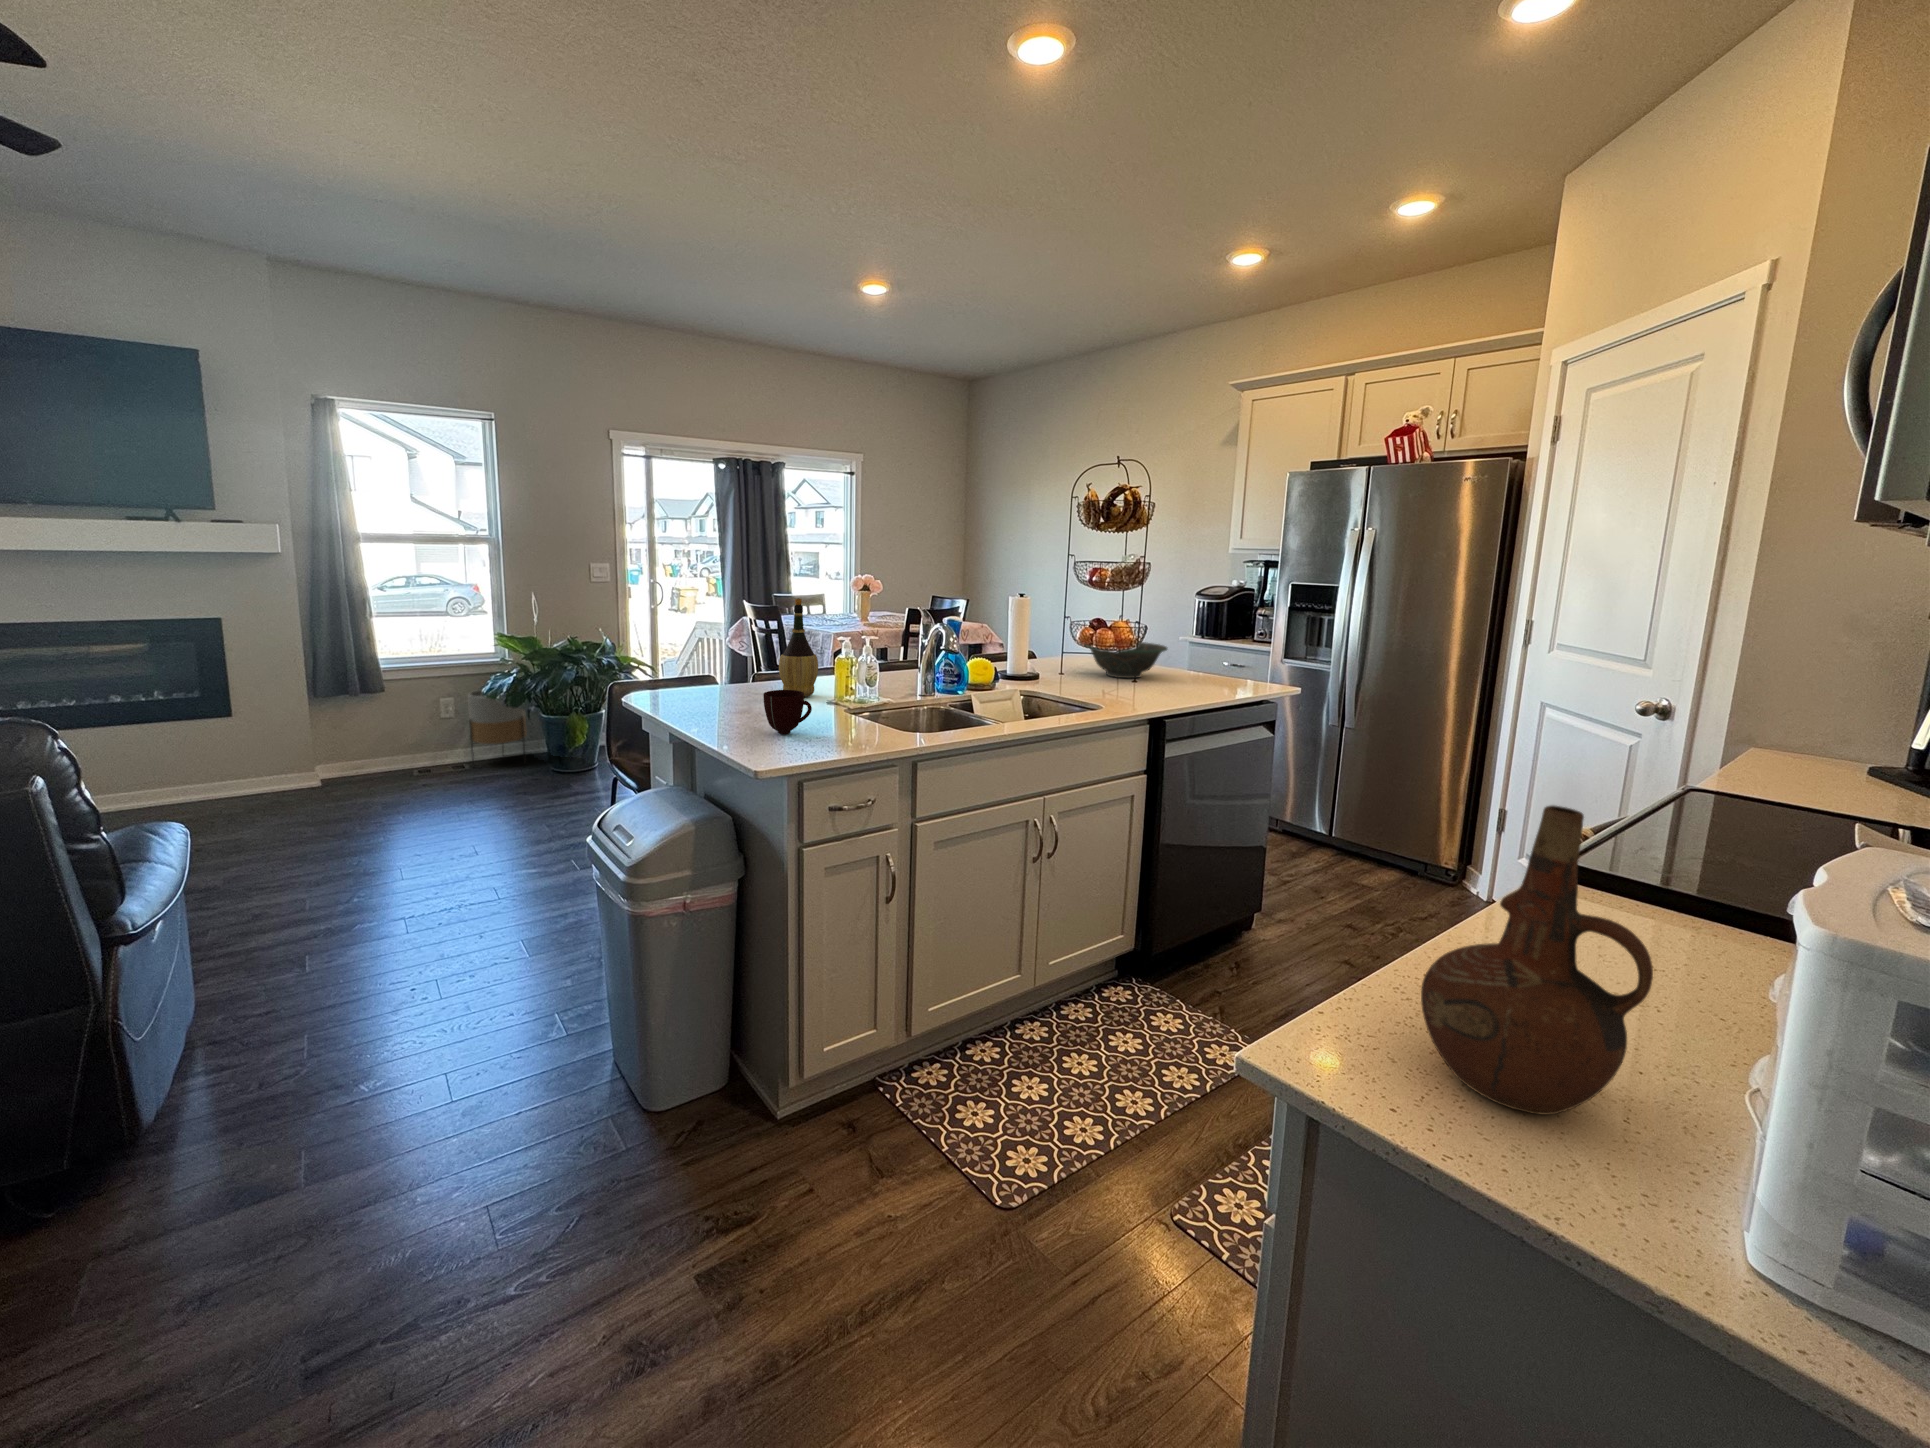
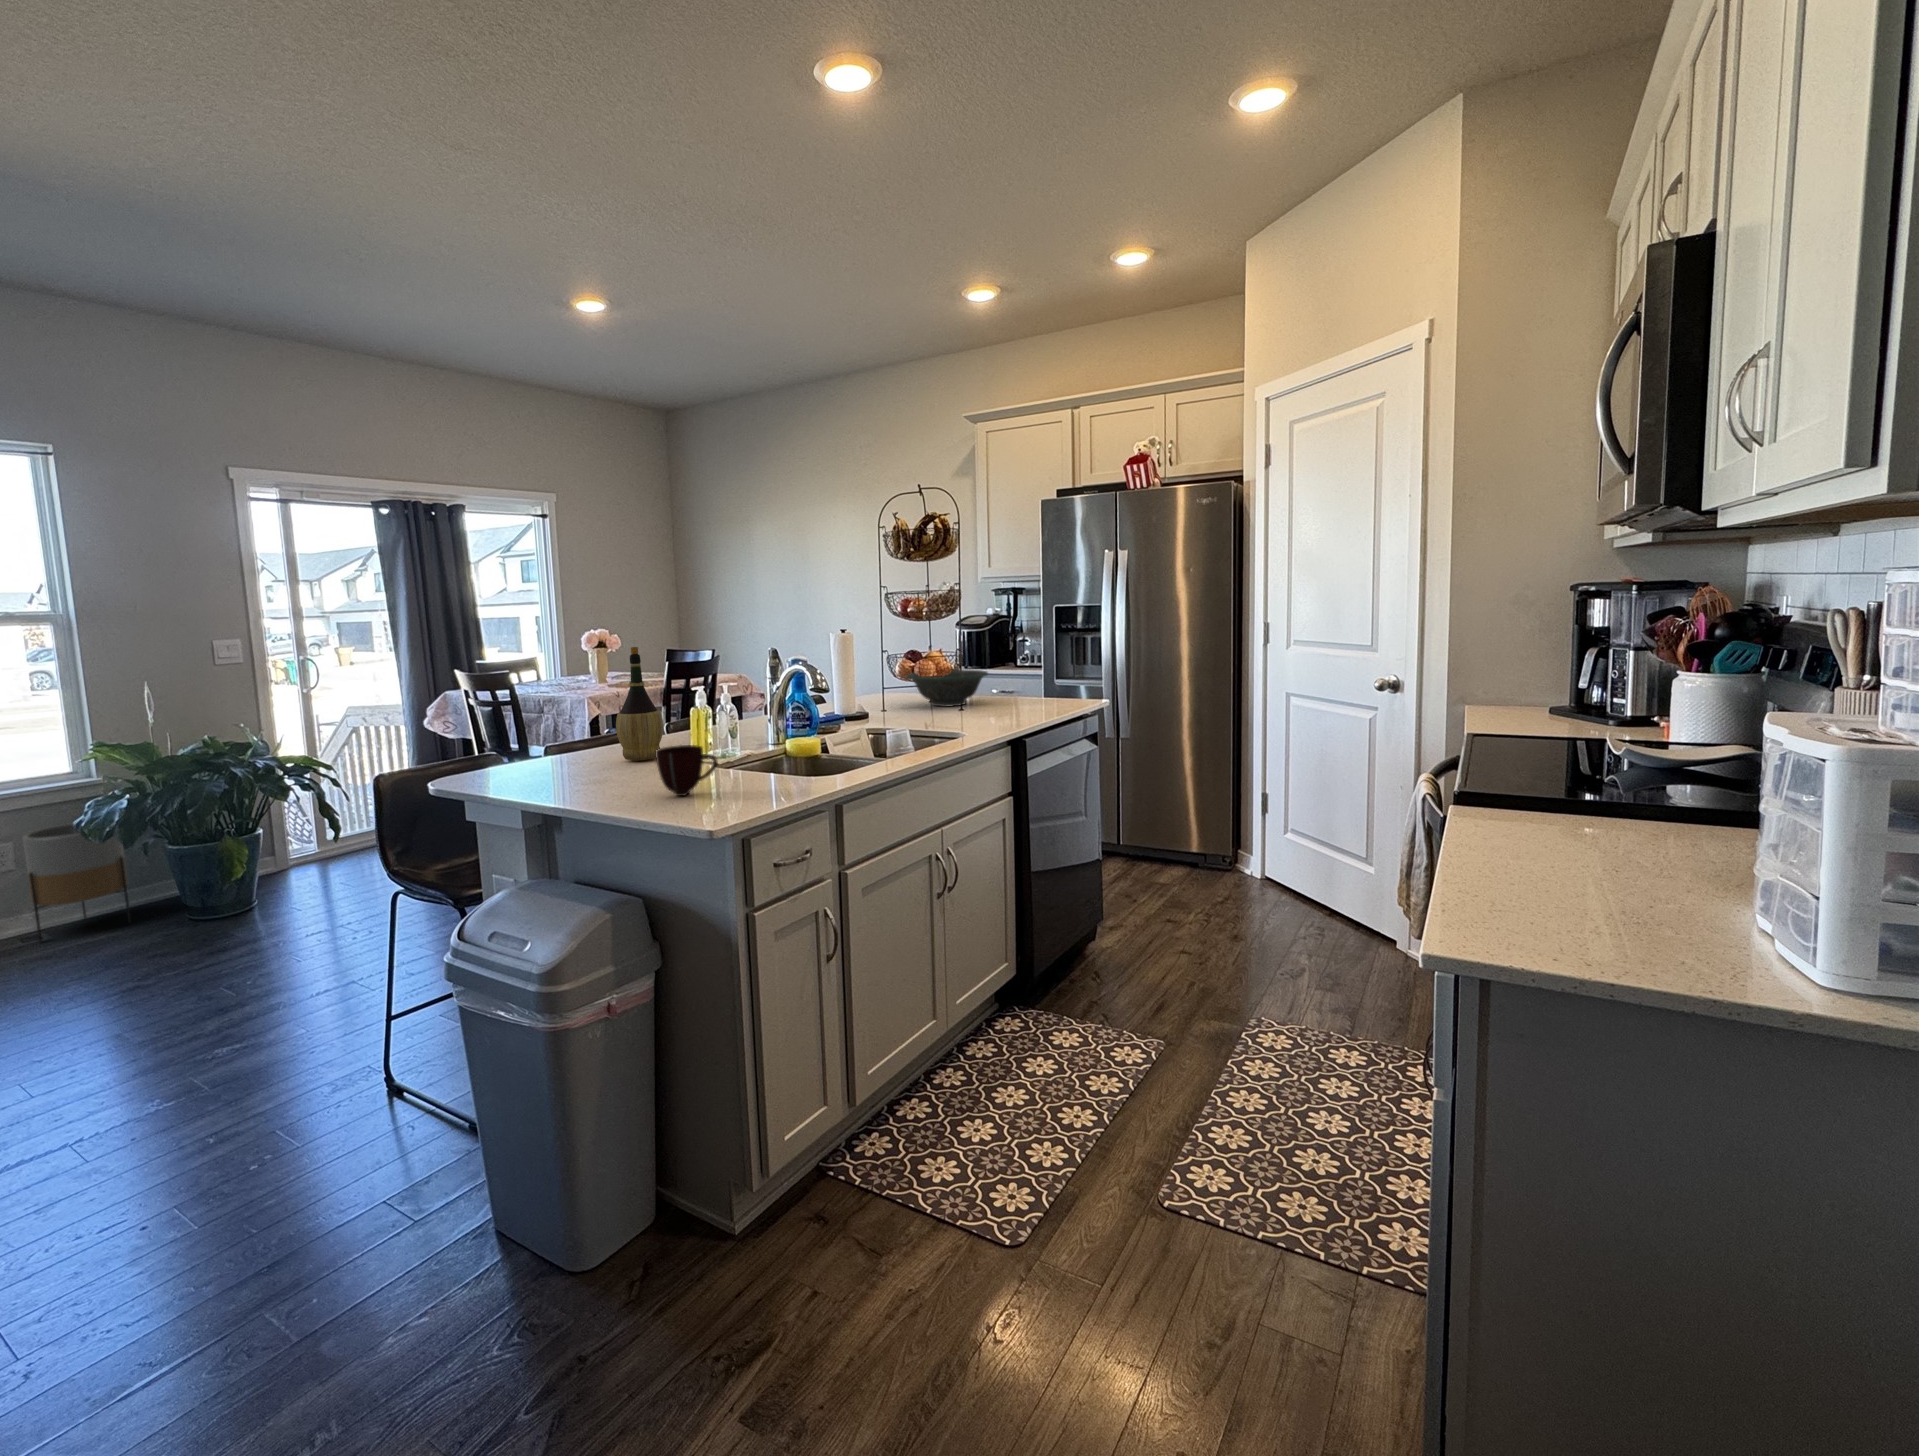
ceramic pitcher: present [1421,805,1653,1115] -> none [1514,707,1680,938]

